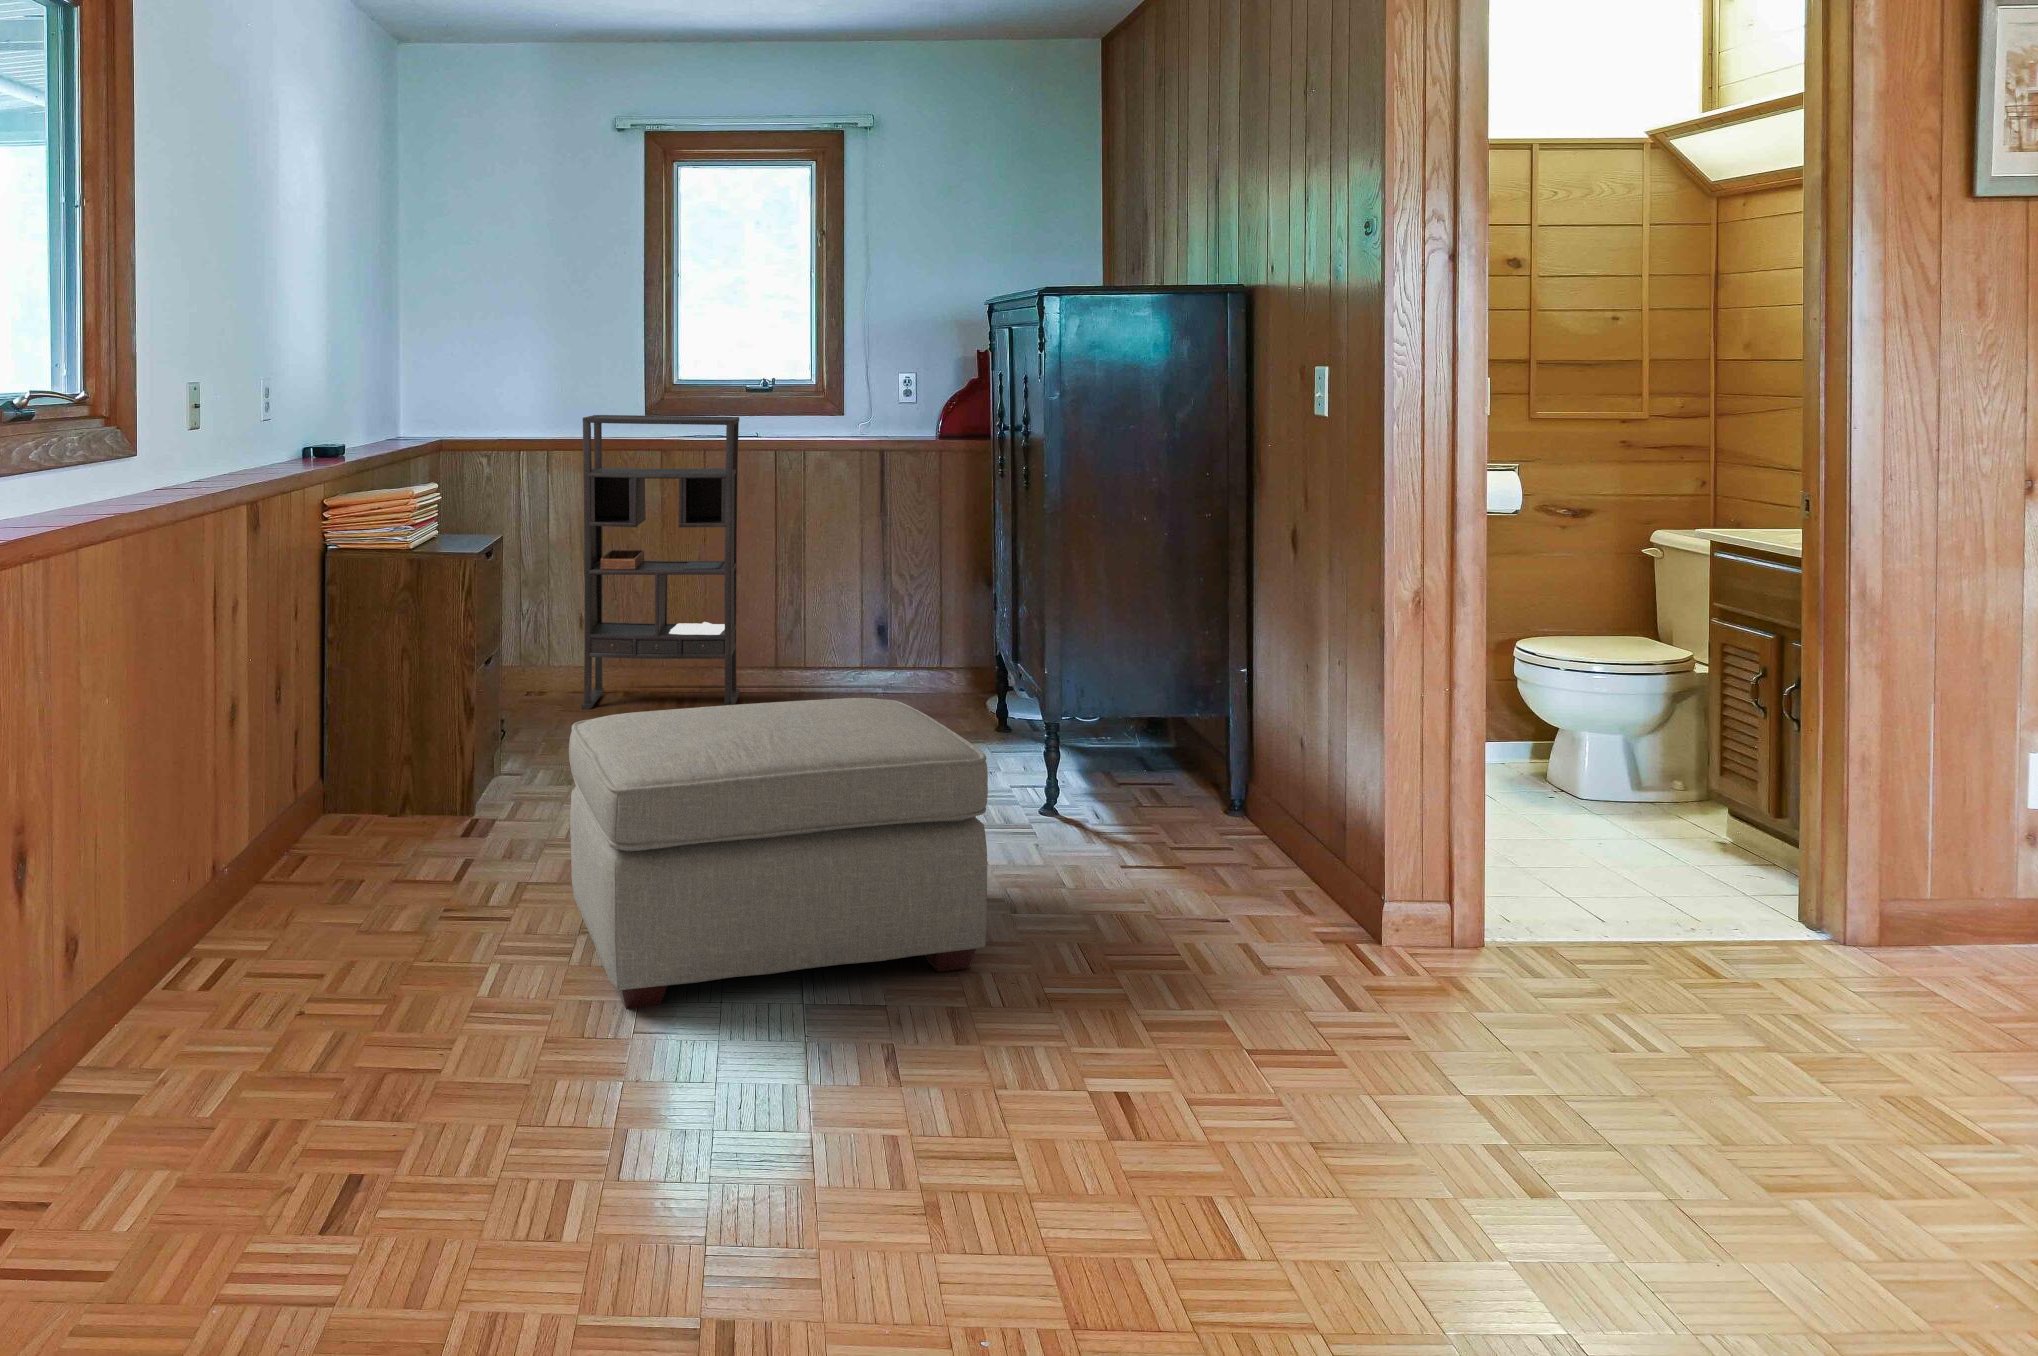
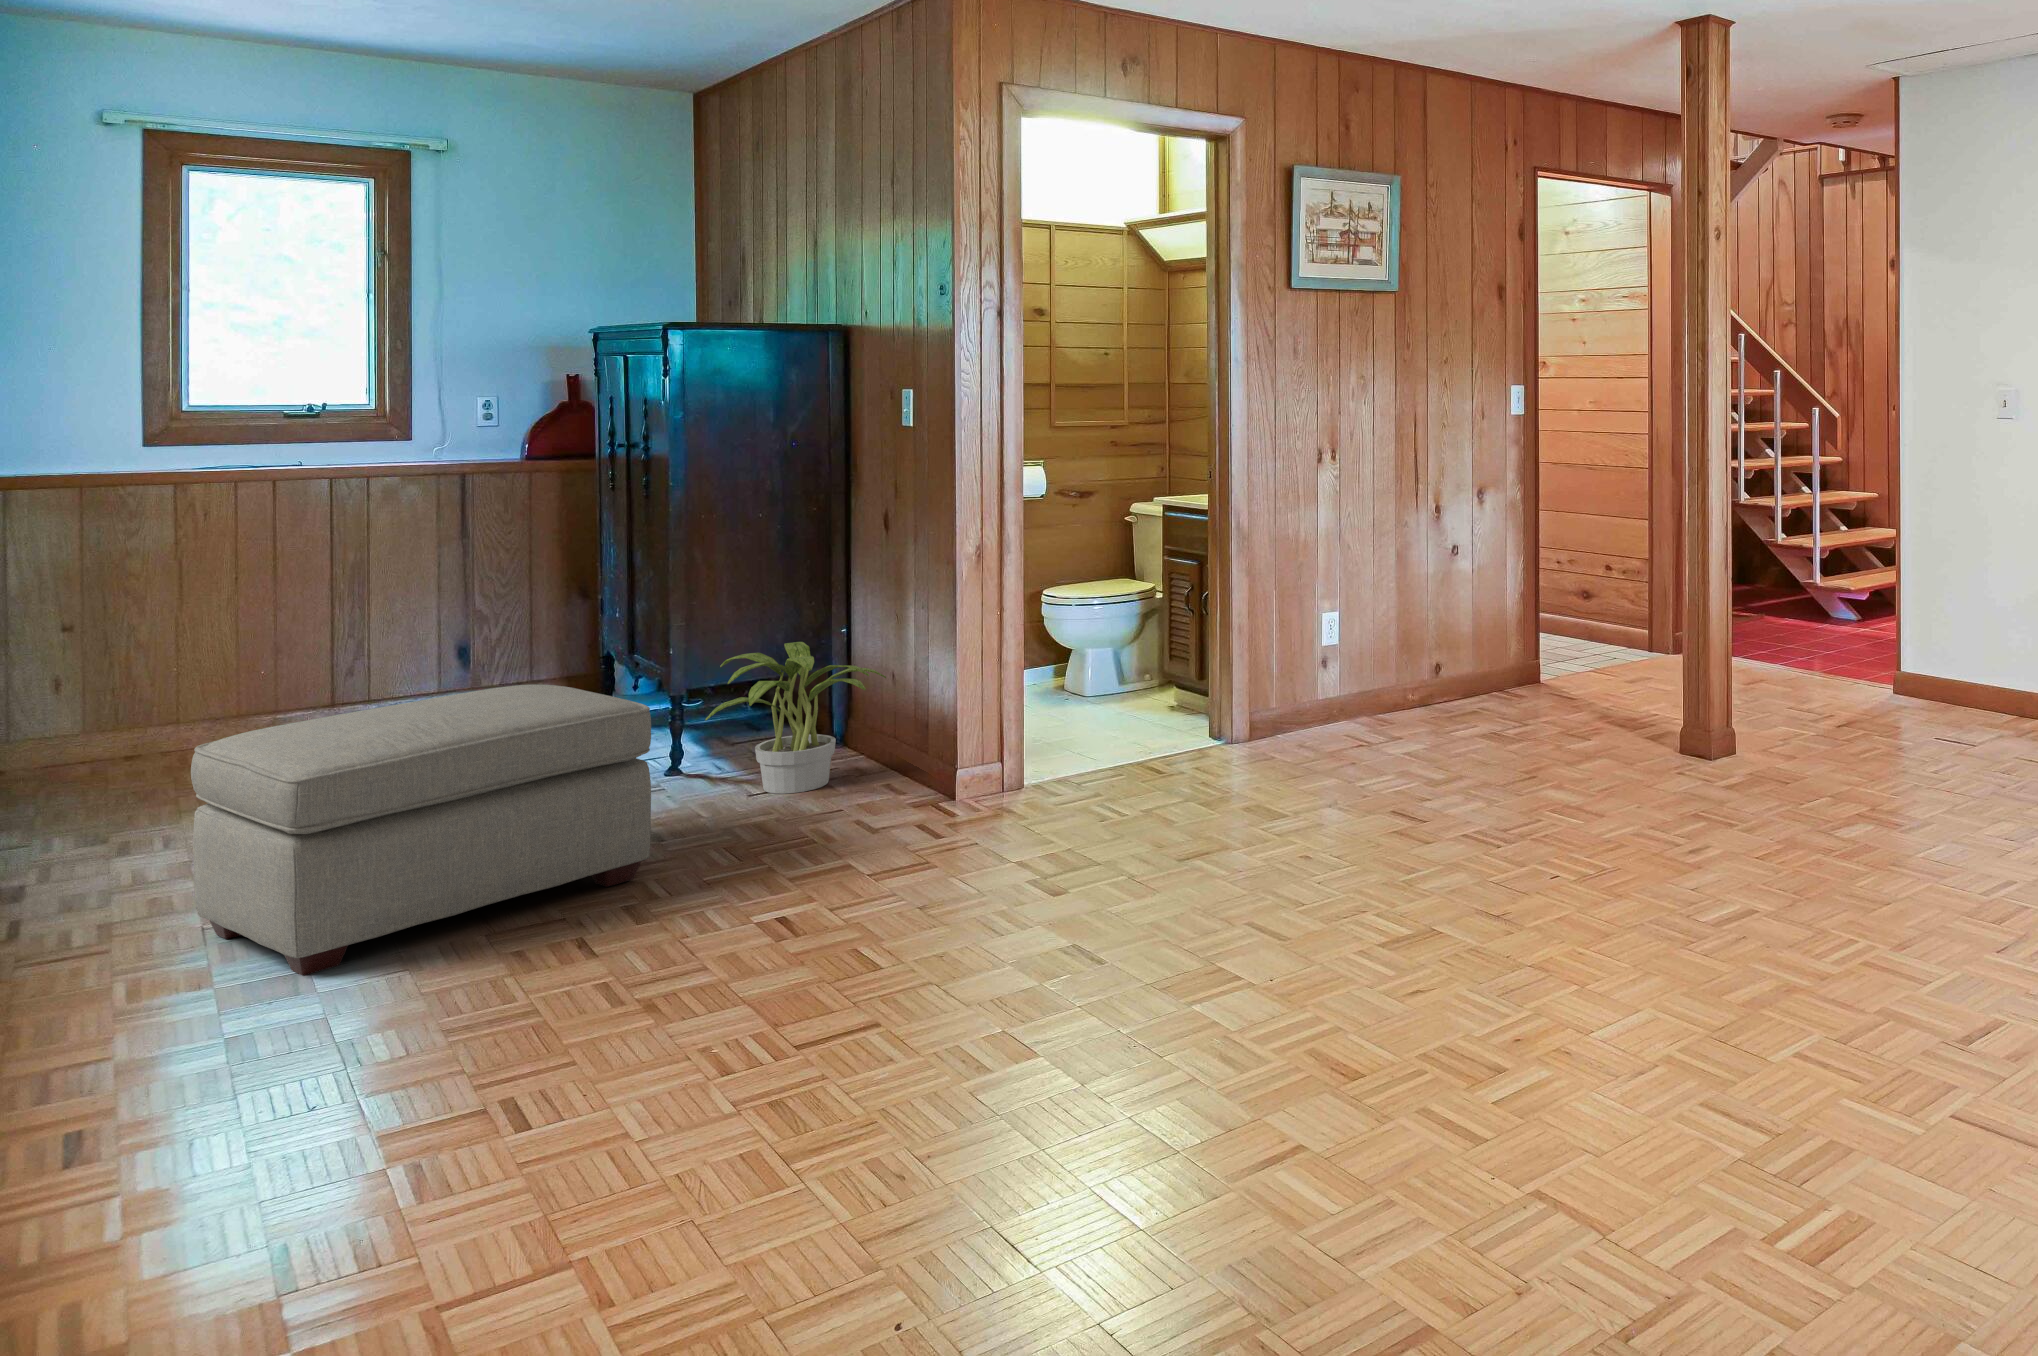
bookshelf: present [582,415,739,709] -> none [67,449,284,782]
potted plant: none [1075,680,1294,878] -> present [705,642,886,794]

